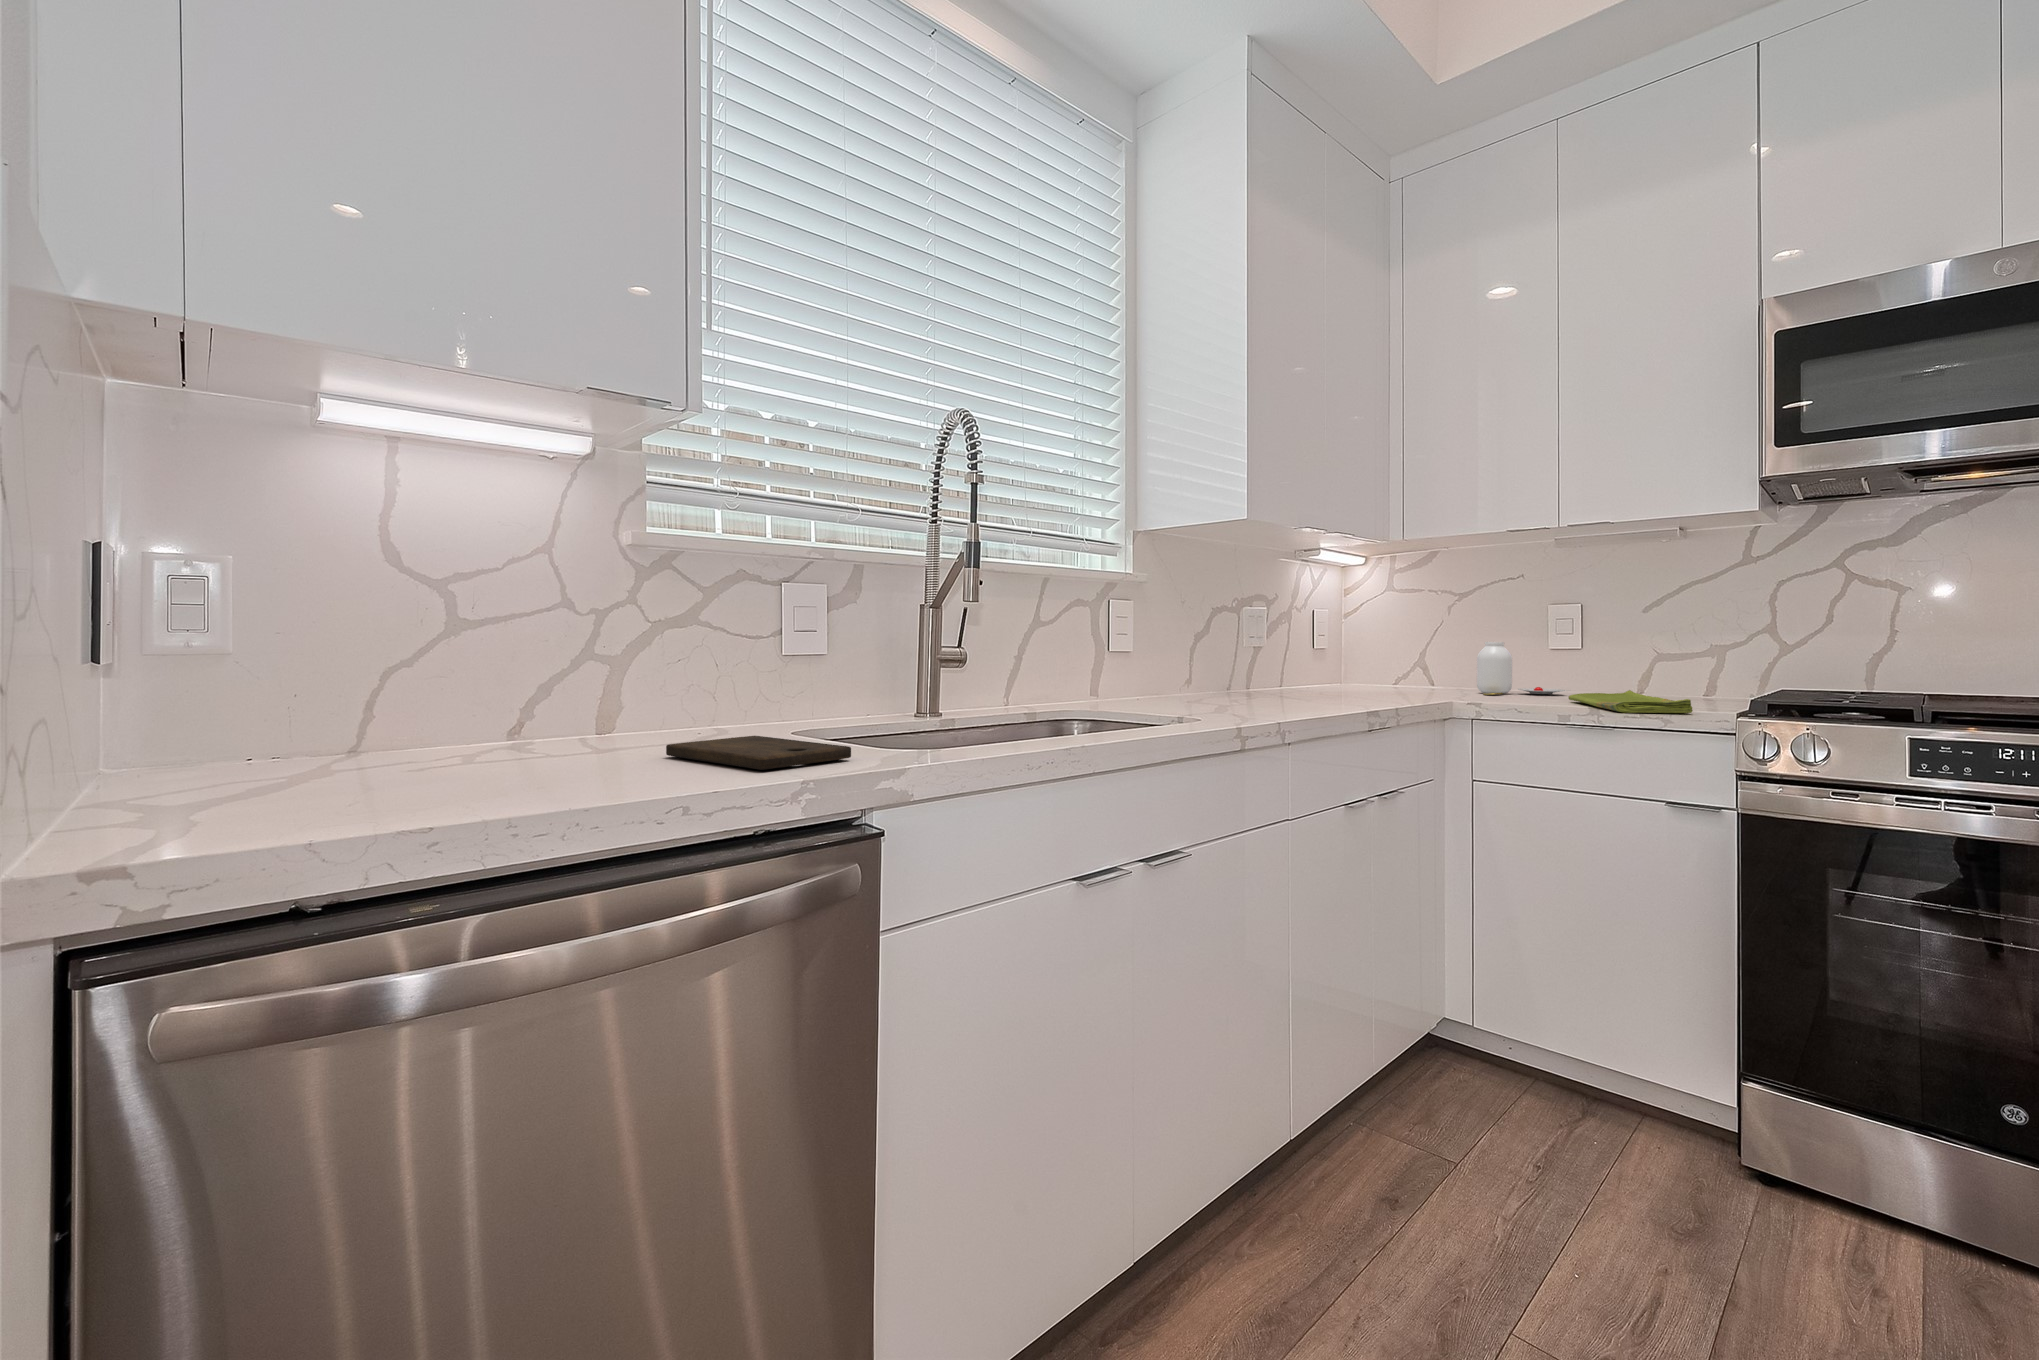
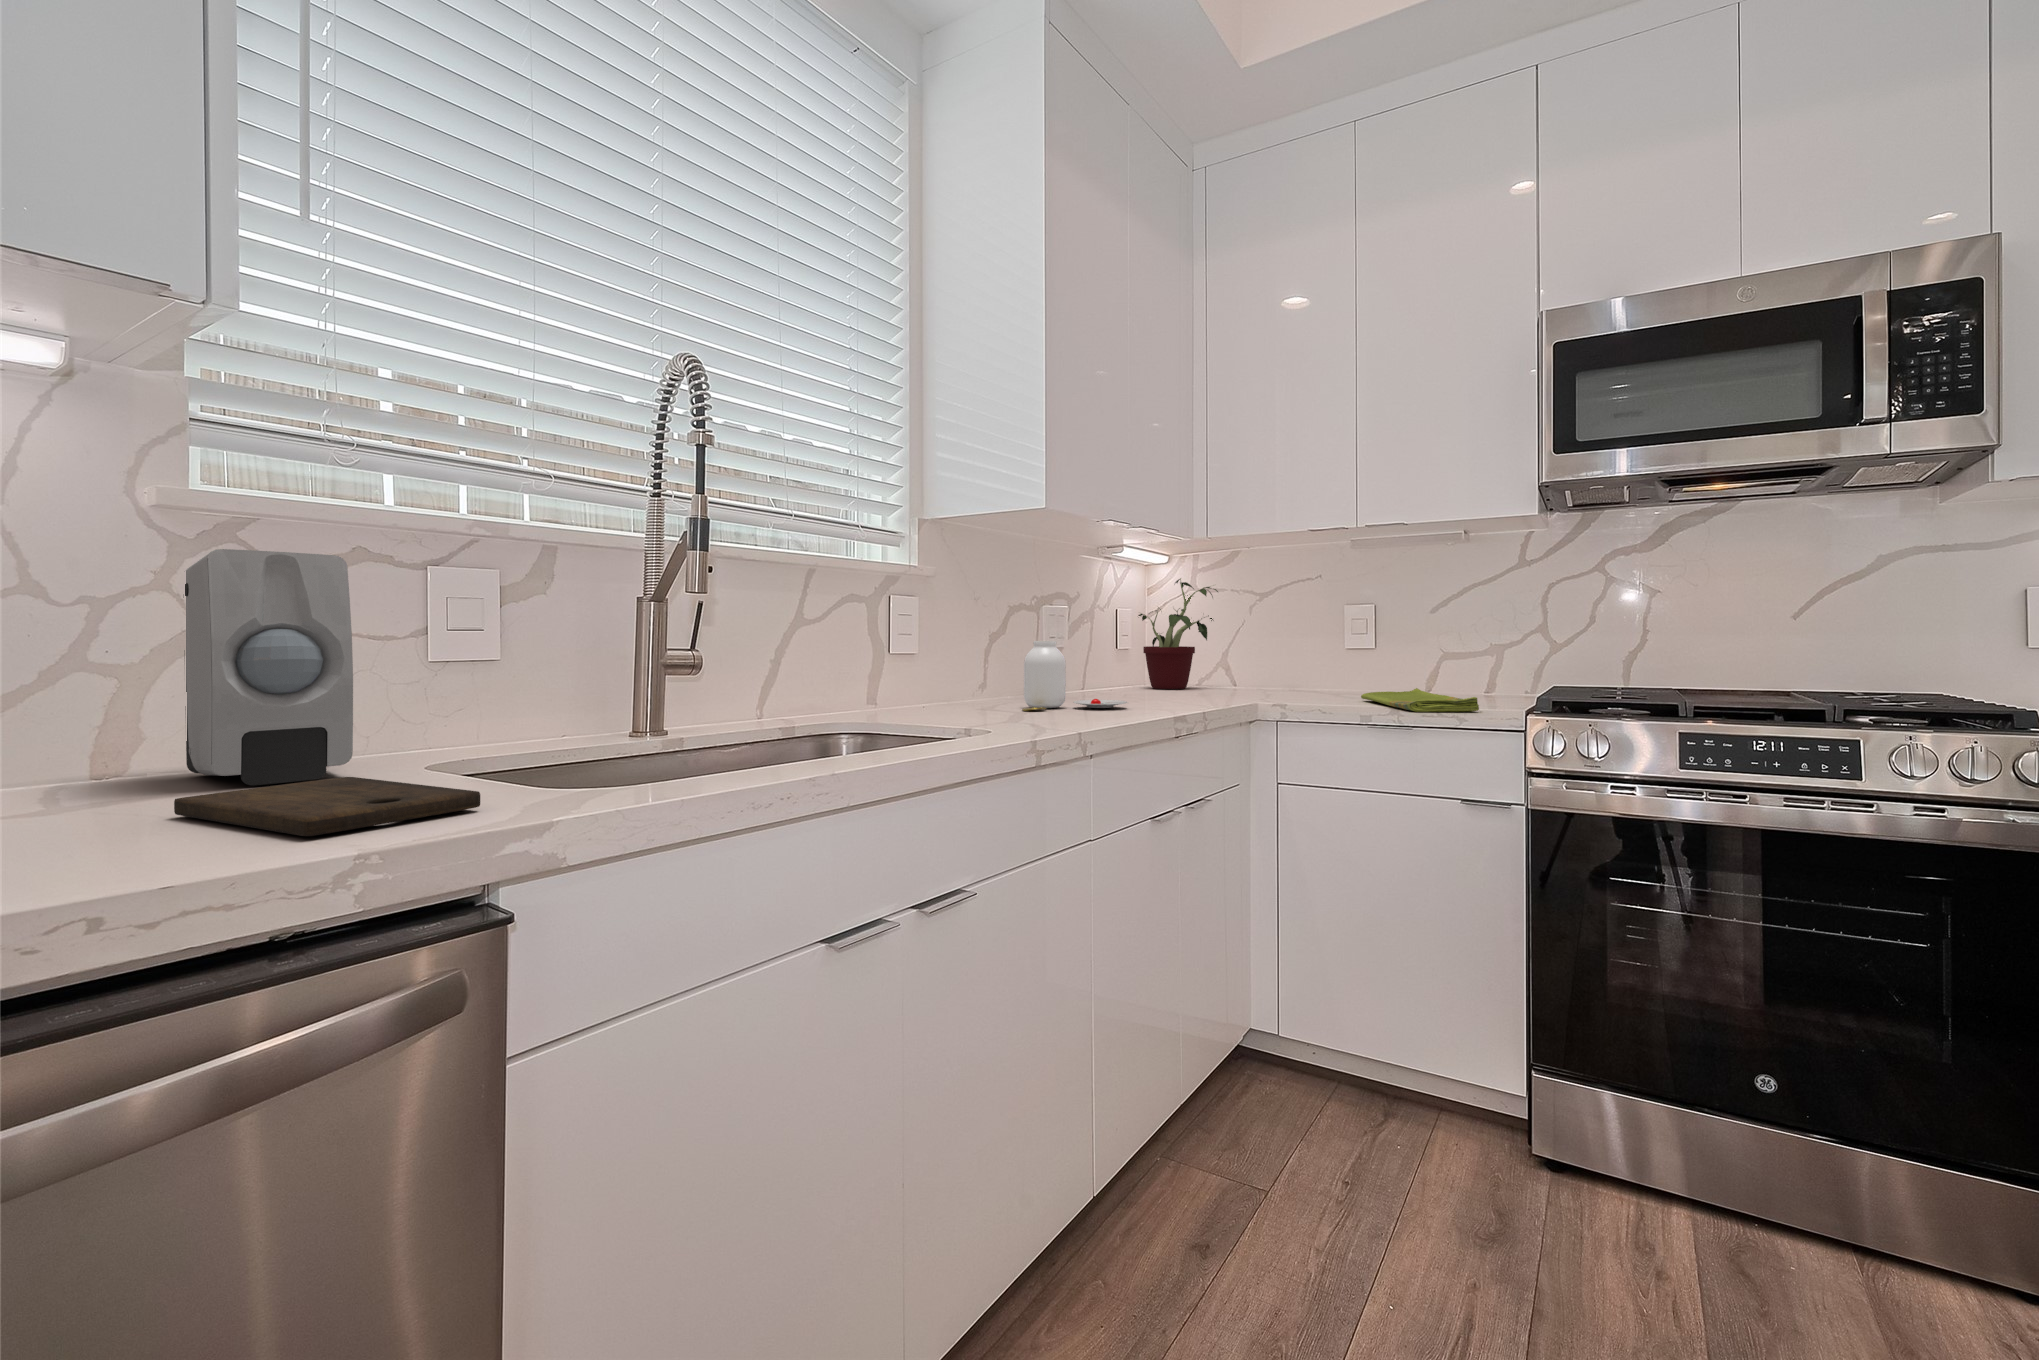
soap dispenser: none [636,574,746,741] -> present [183,549,353,785]
potted plant: none [1334,580,1427,688] -> present [1138,578,1218,689]
jar: present [1477,642,1565,695] -> present [1022,641,1127,711]

